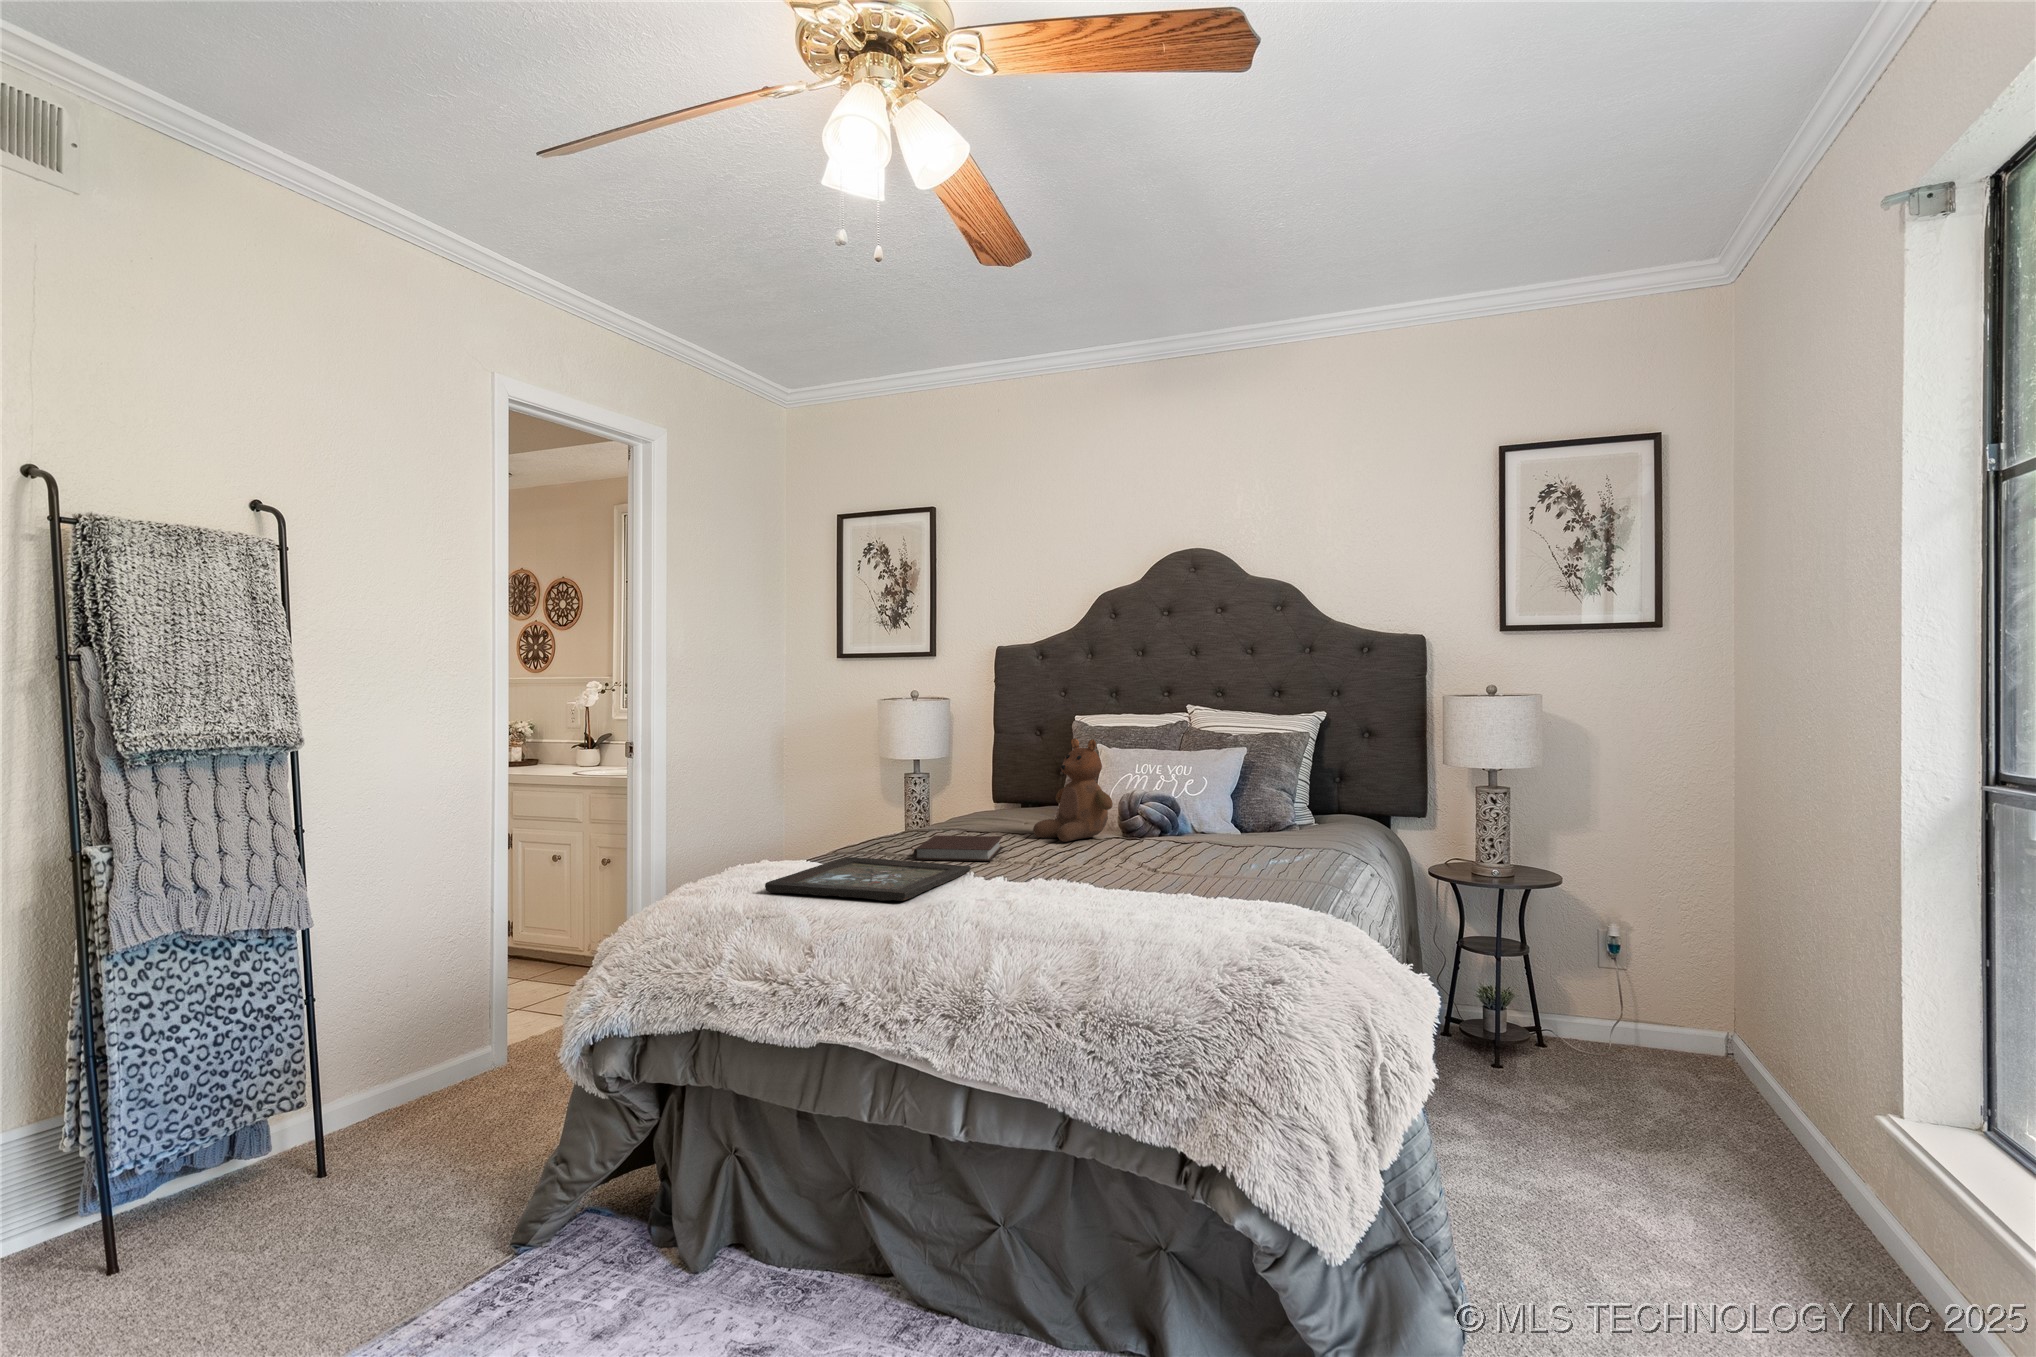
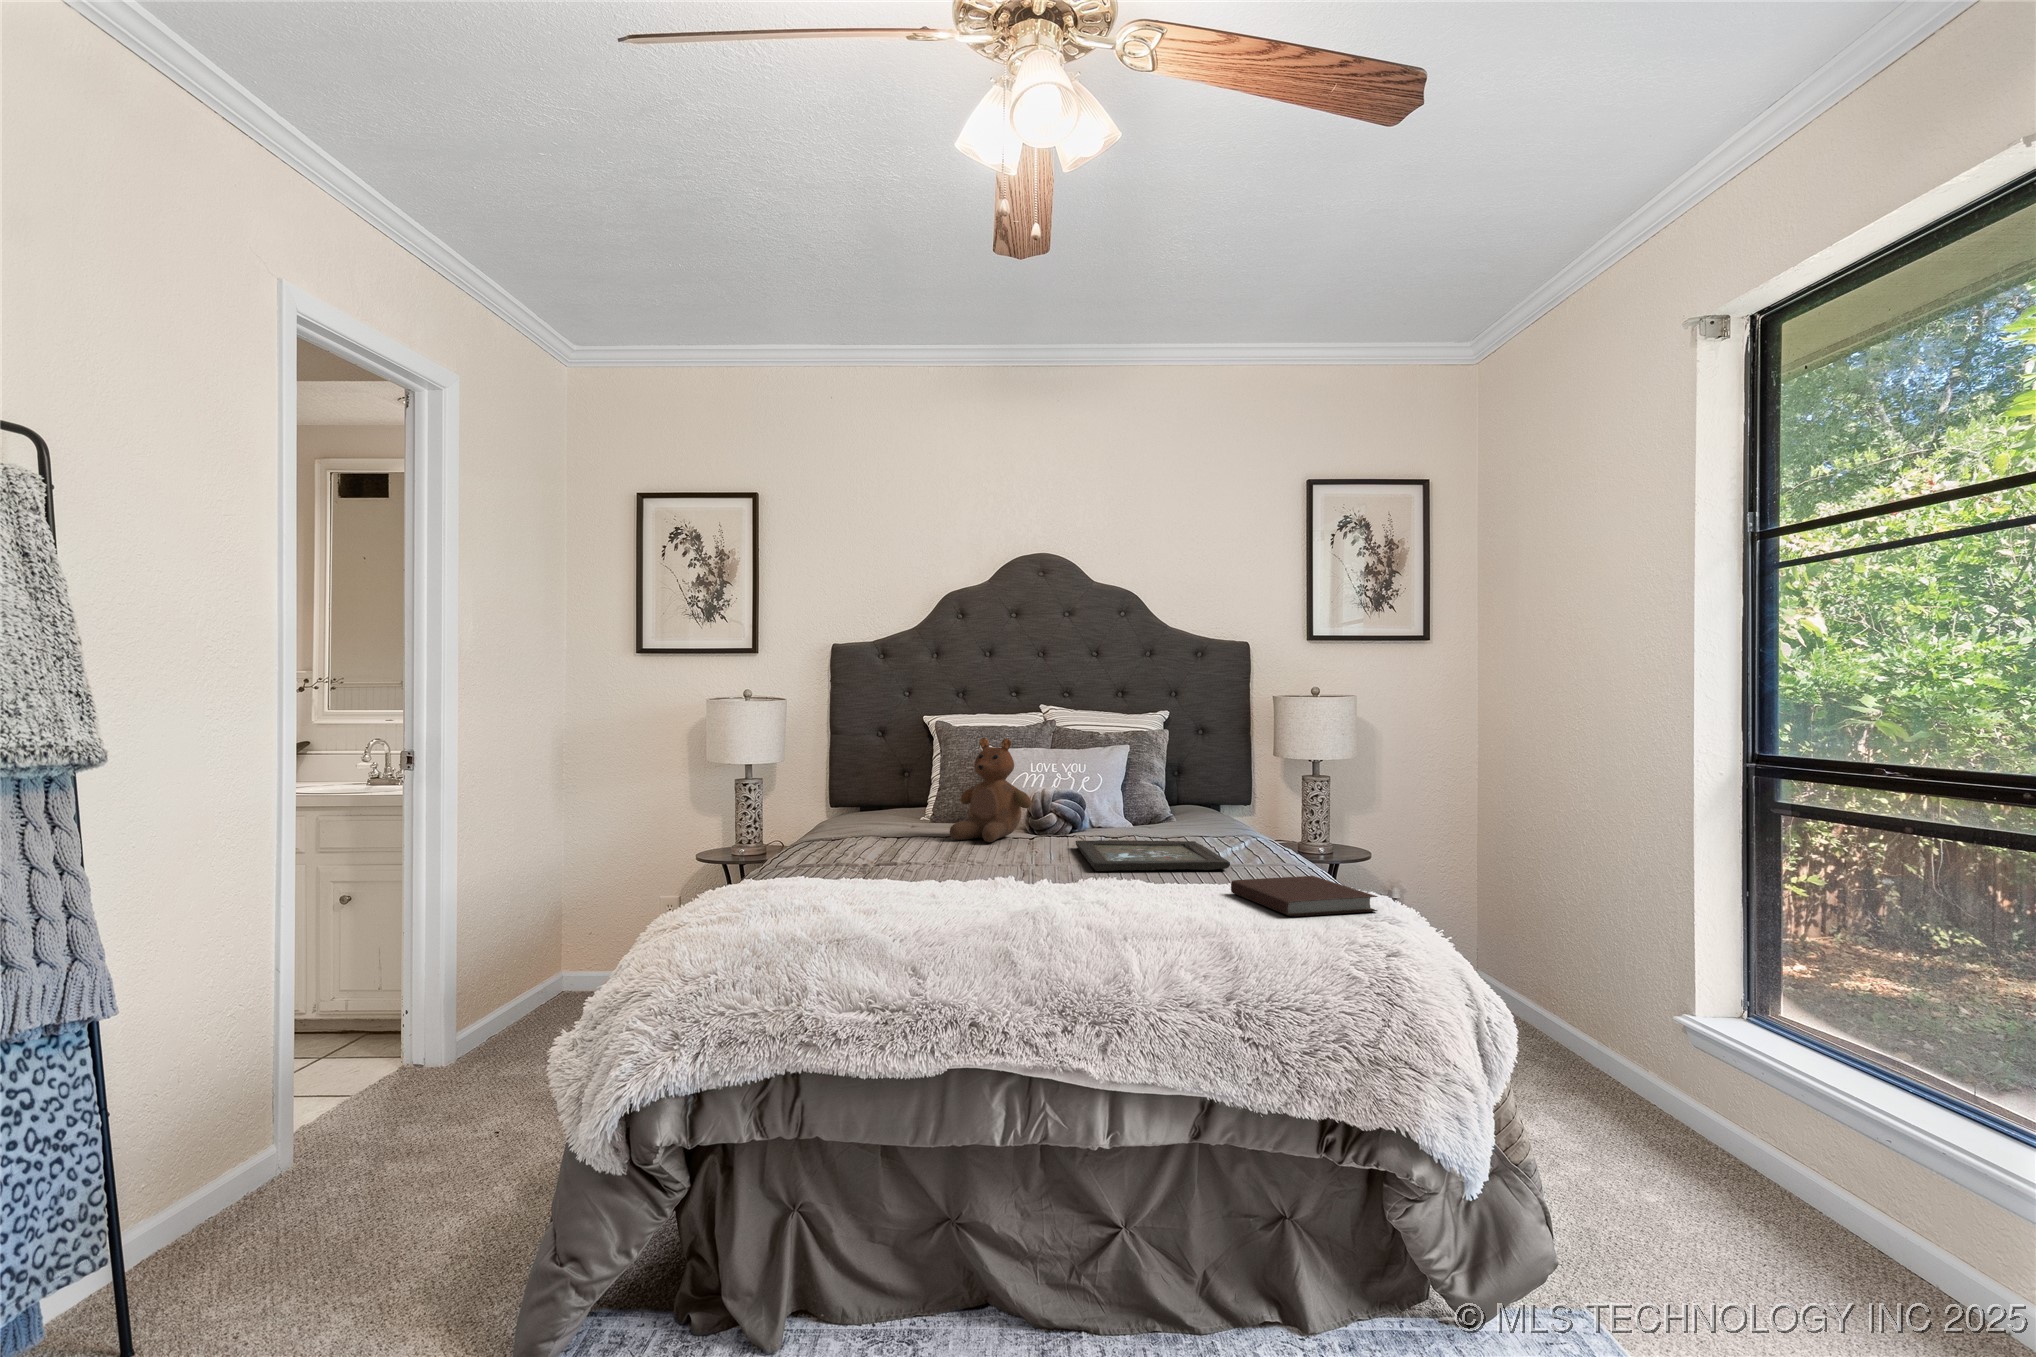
notebook: present [914,835,1003,861] -> present [1231,876,1377,916]
tray: present [765,857,971,901] -> present [1076,840,1230,871]

